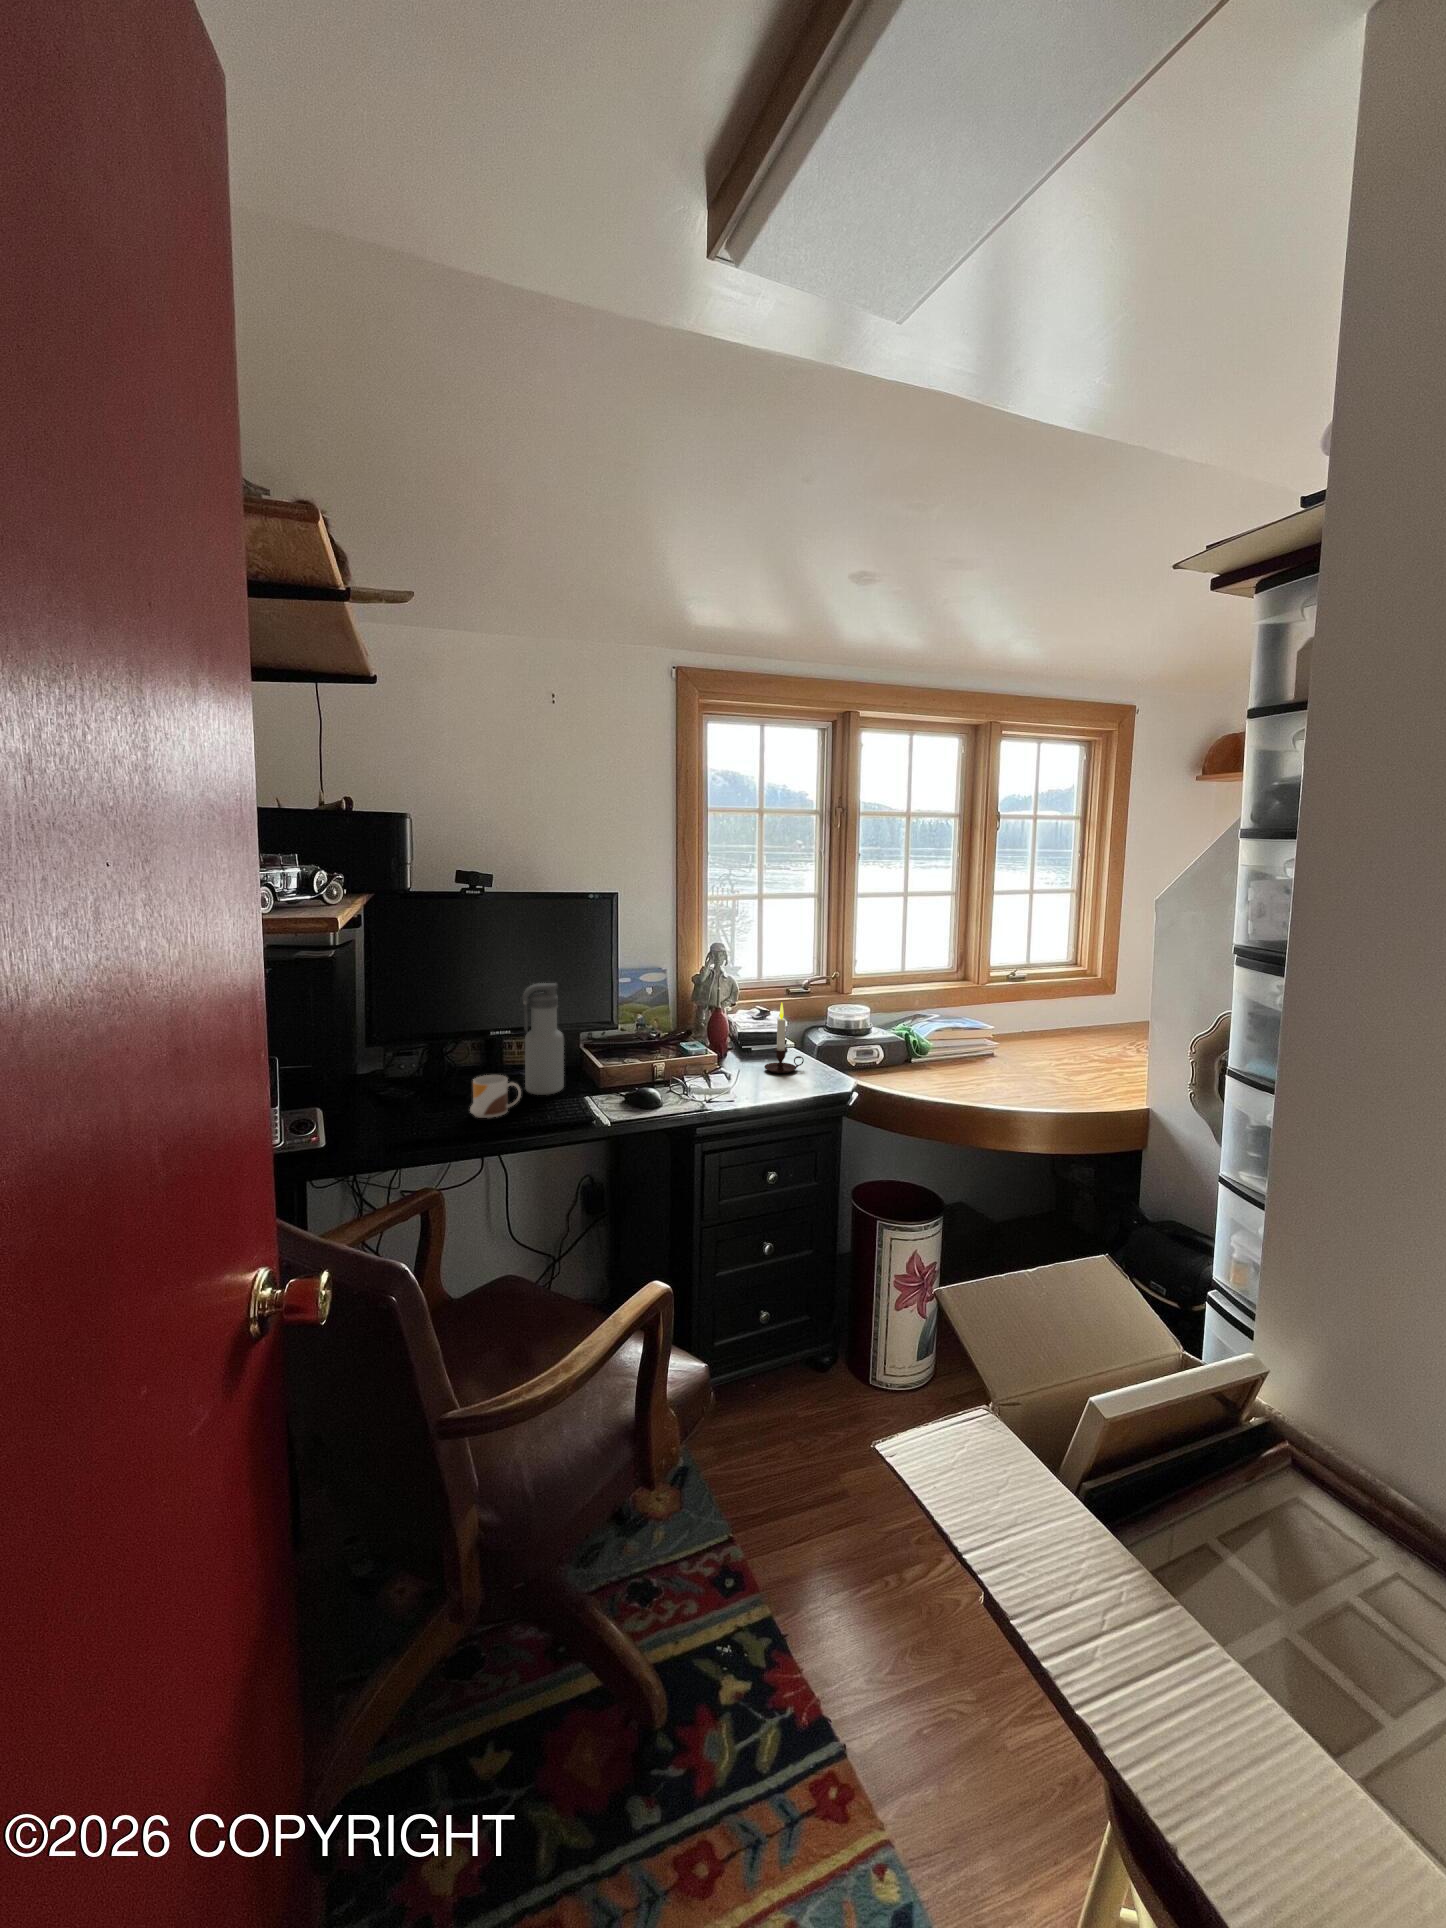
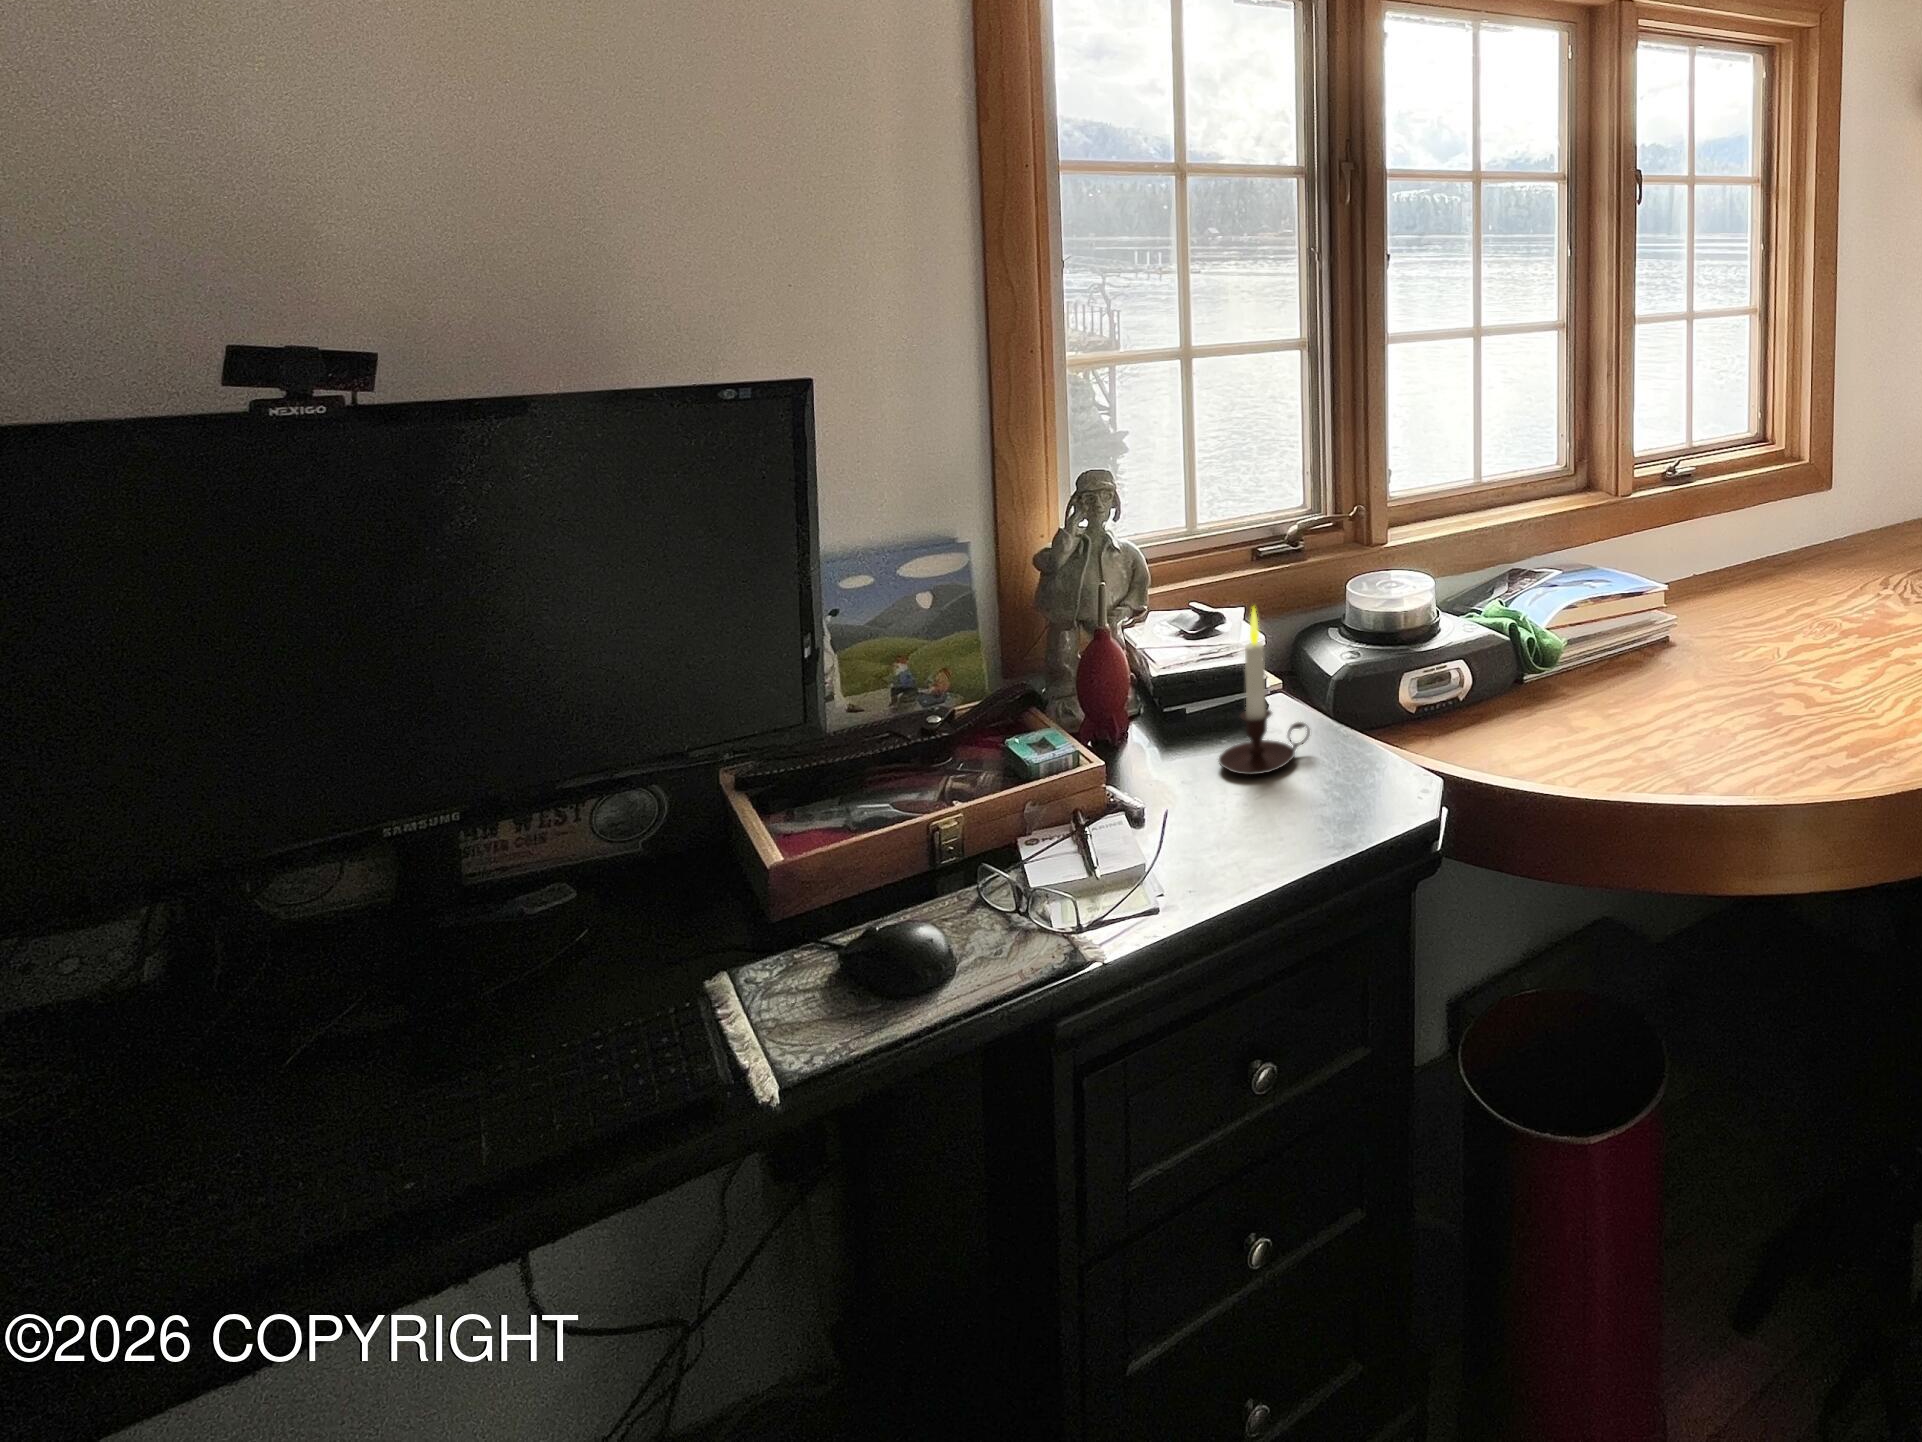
water bottle: present [523,983,564,1095] -> none [499,641,654,976]
mug: present [470,1075,521,1118] -> none [266,970,464,1144]

